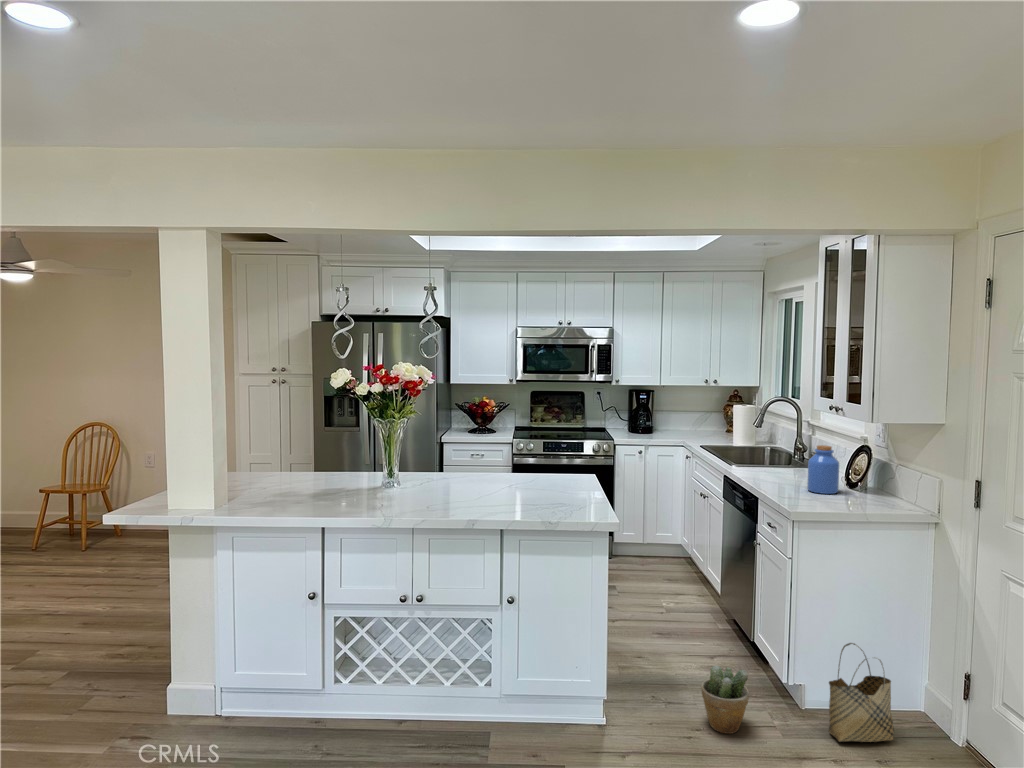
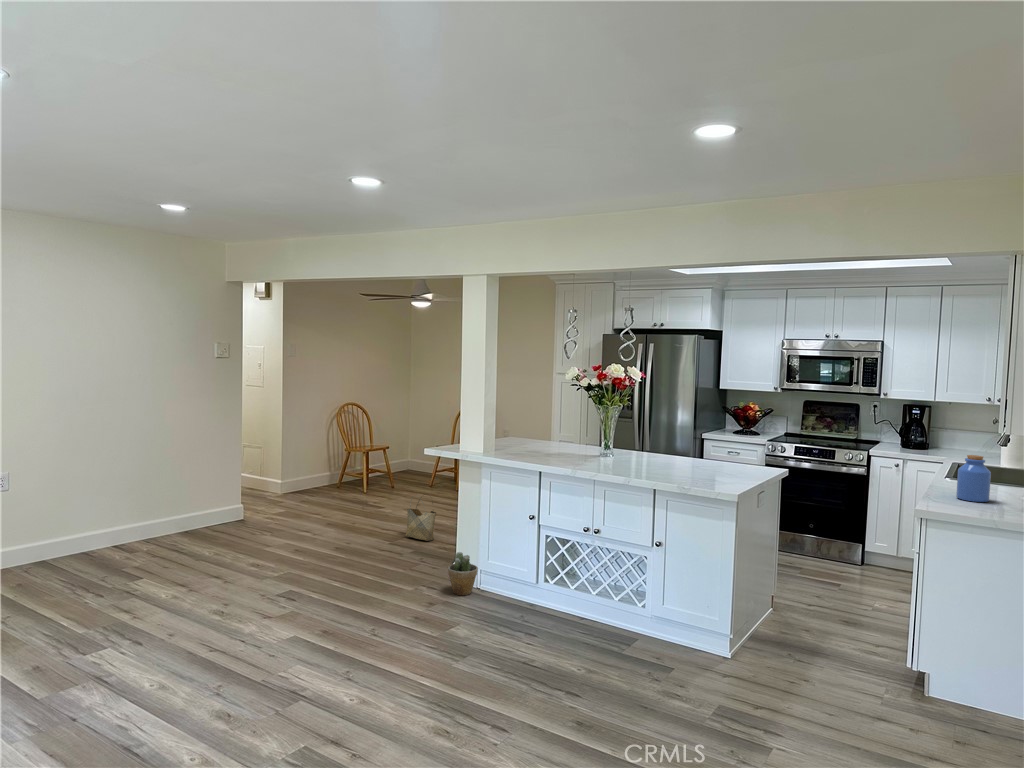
woven basket: present [829,643,894,742] -> present [405,494,436,541]
potted plant: present [701,666,749,734] -> present [448,552,478,595]

